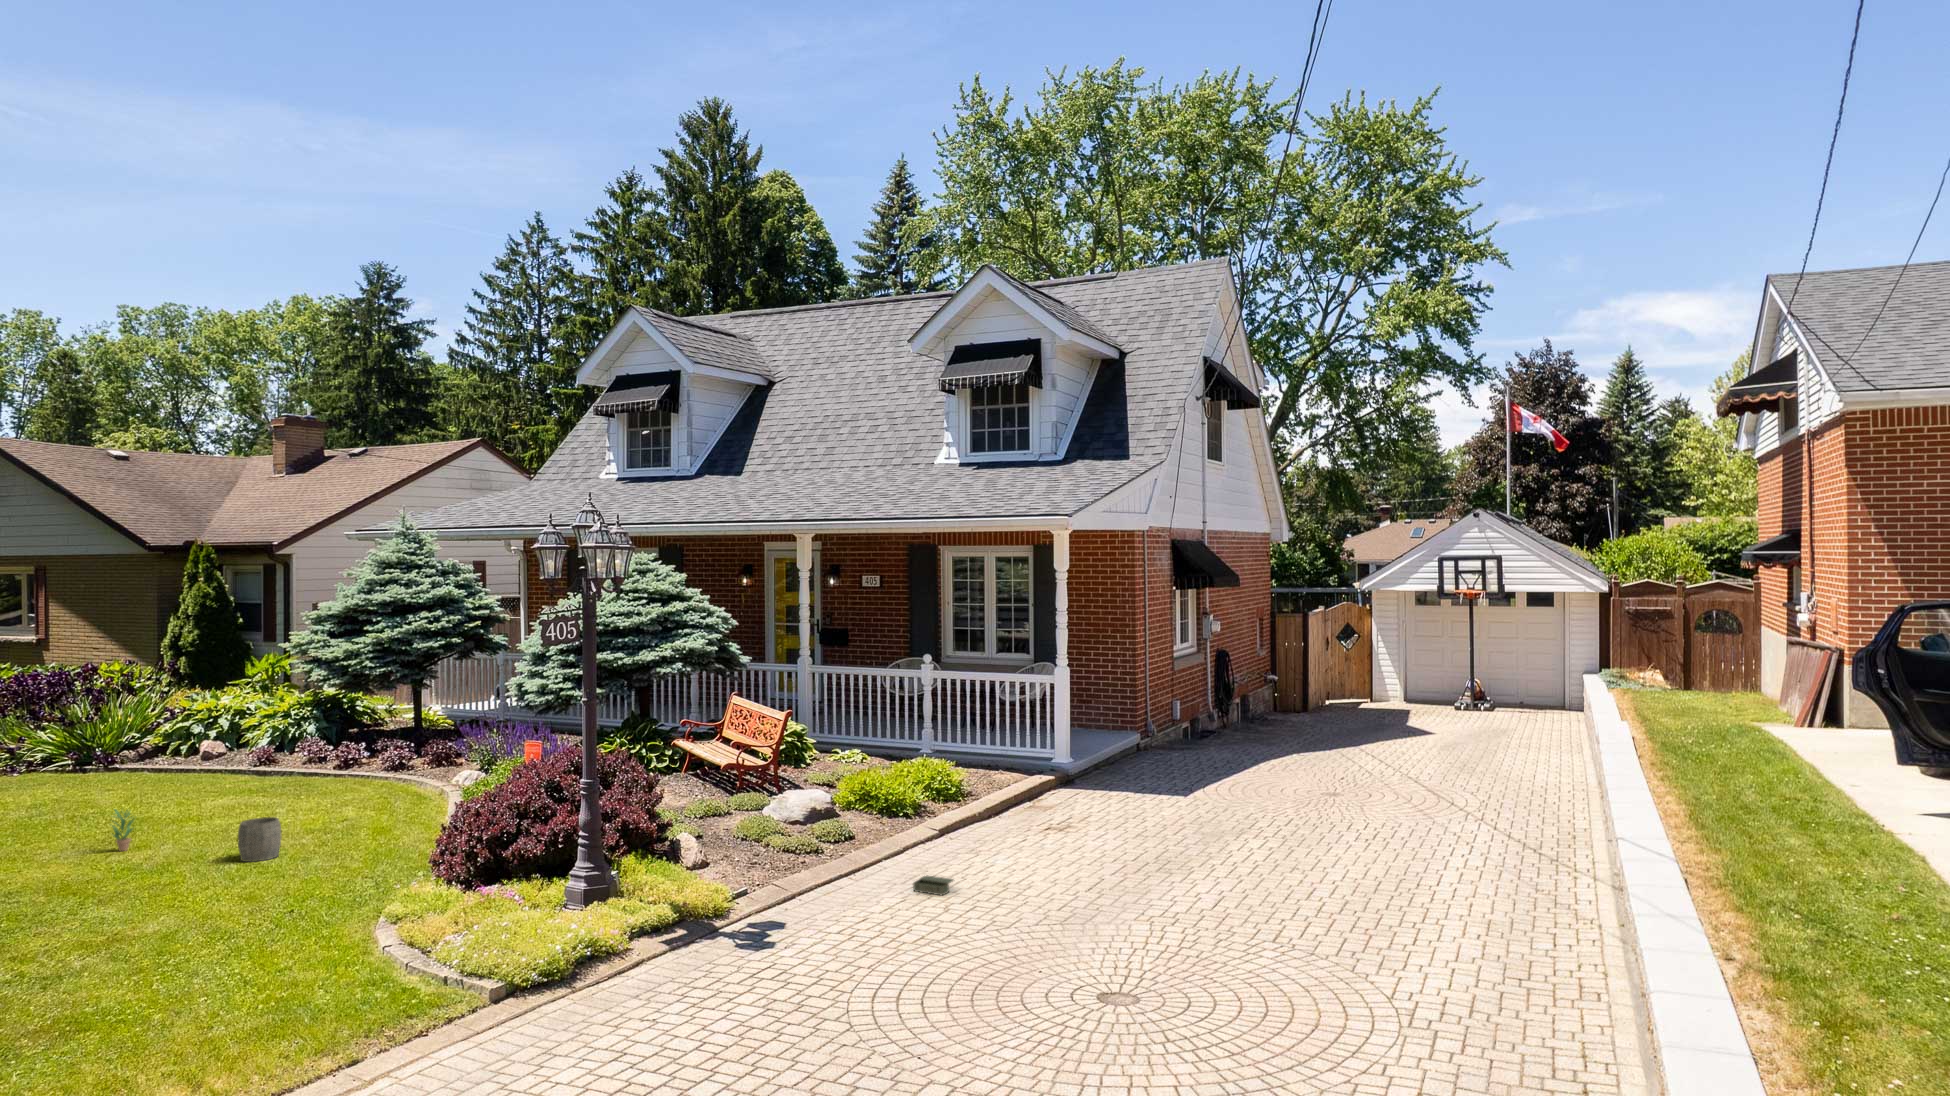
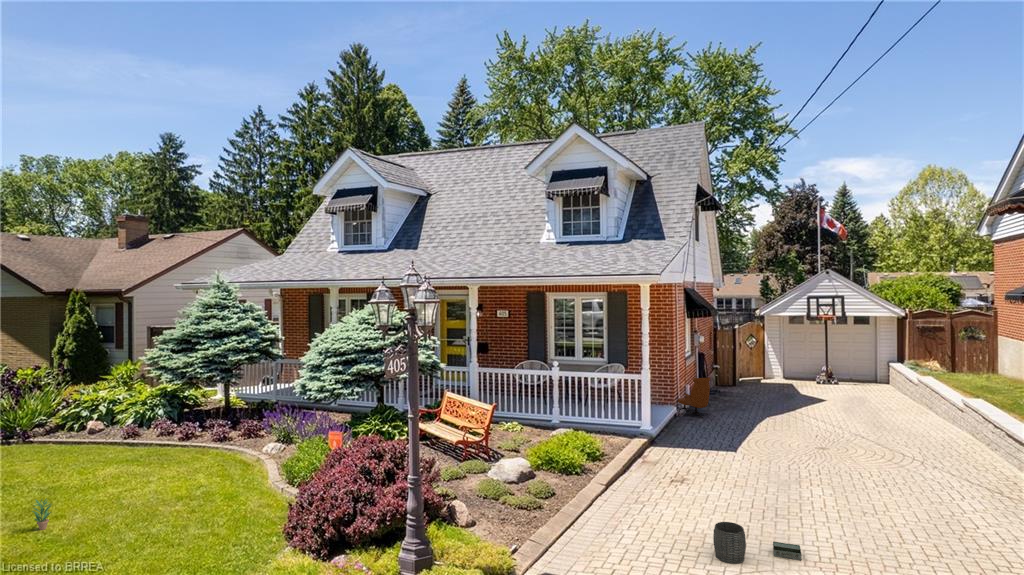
lounge chair: none [1153,691,1199,760] -> present [678,377,710,418]
woven basket: present [238,817,281,862] -> present [713,522,746,564]
toolbox: present [913,875,953,895] -> present [773,542,801,560]

